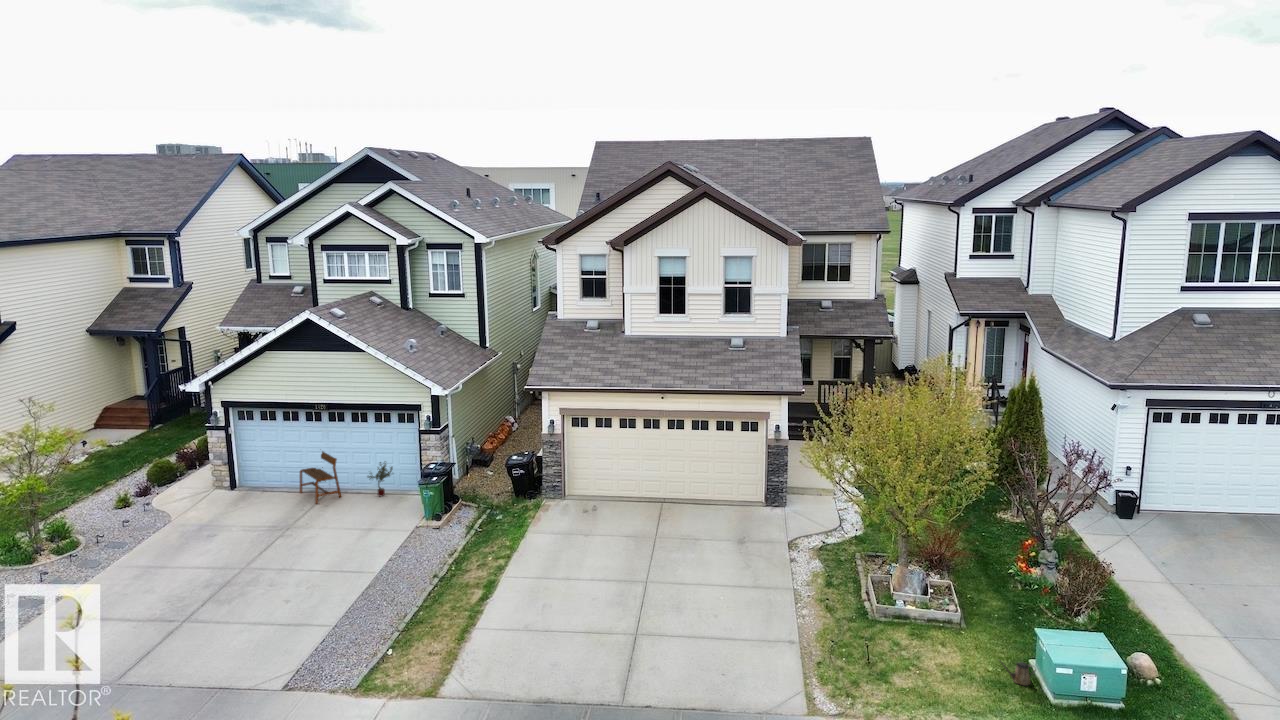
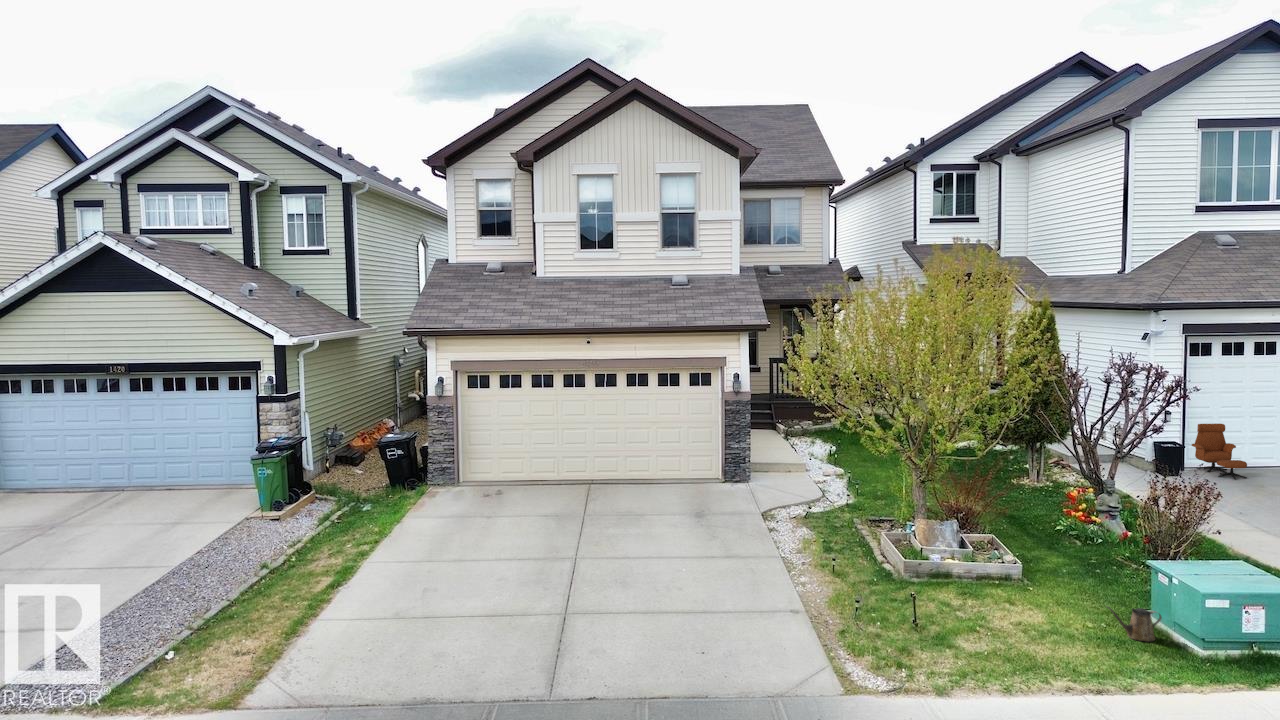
bench: present [300,451,341,504] -> none [87,431,147,500]
potted tree: present [368,462,392,496] -> none [184,441,223,490]
lounge chair: none [1151,478,1191,529] -> present [1192,424,1247,479]

